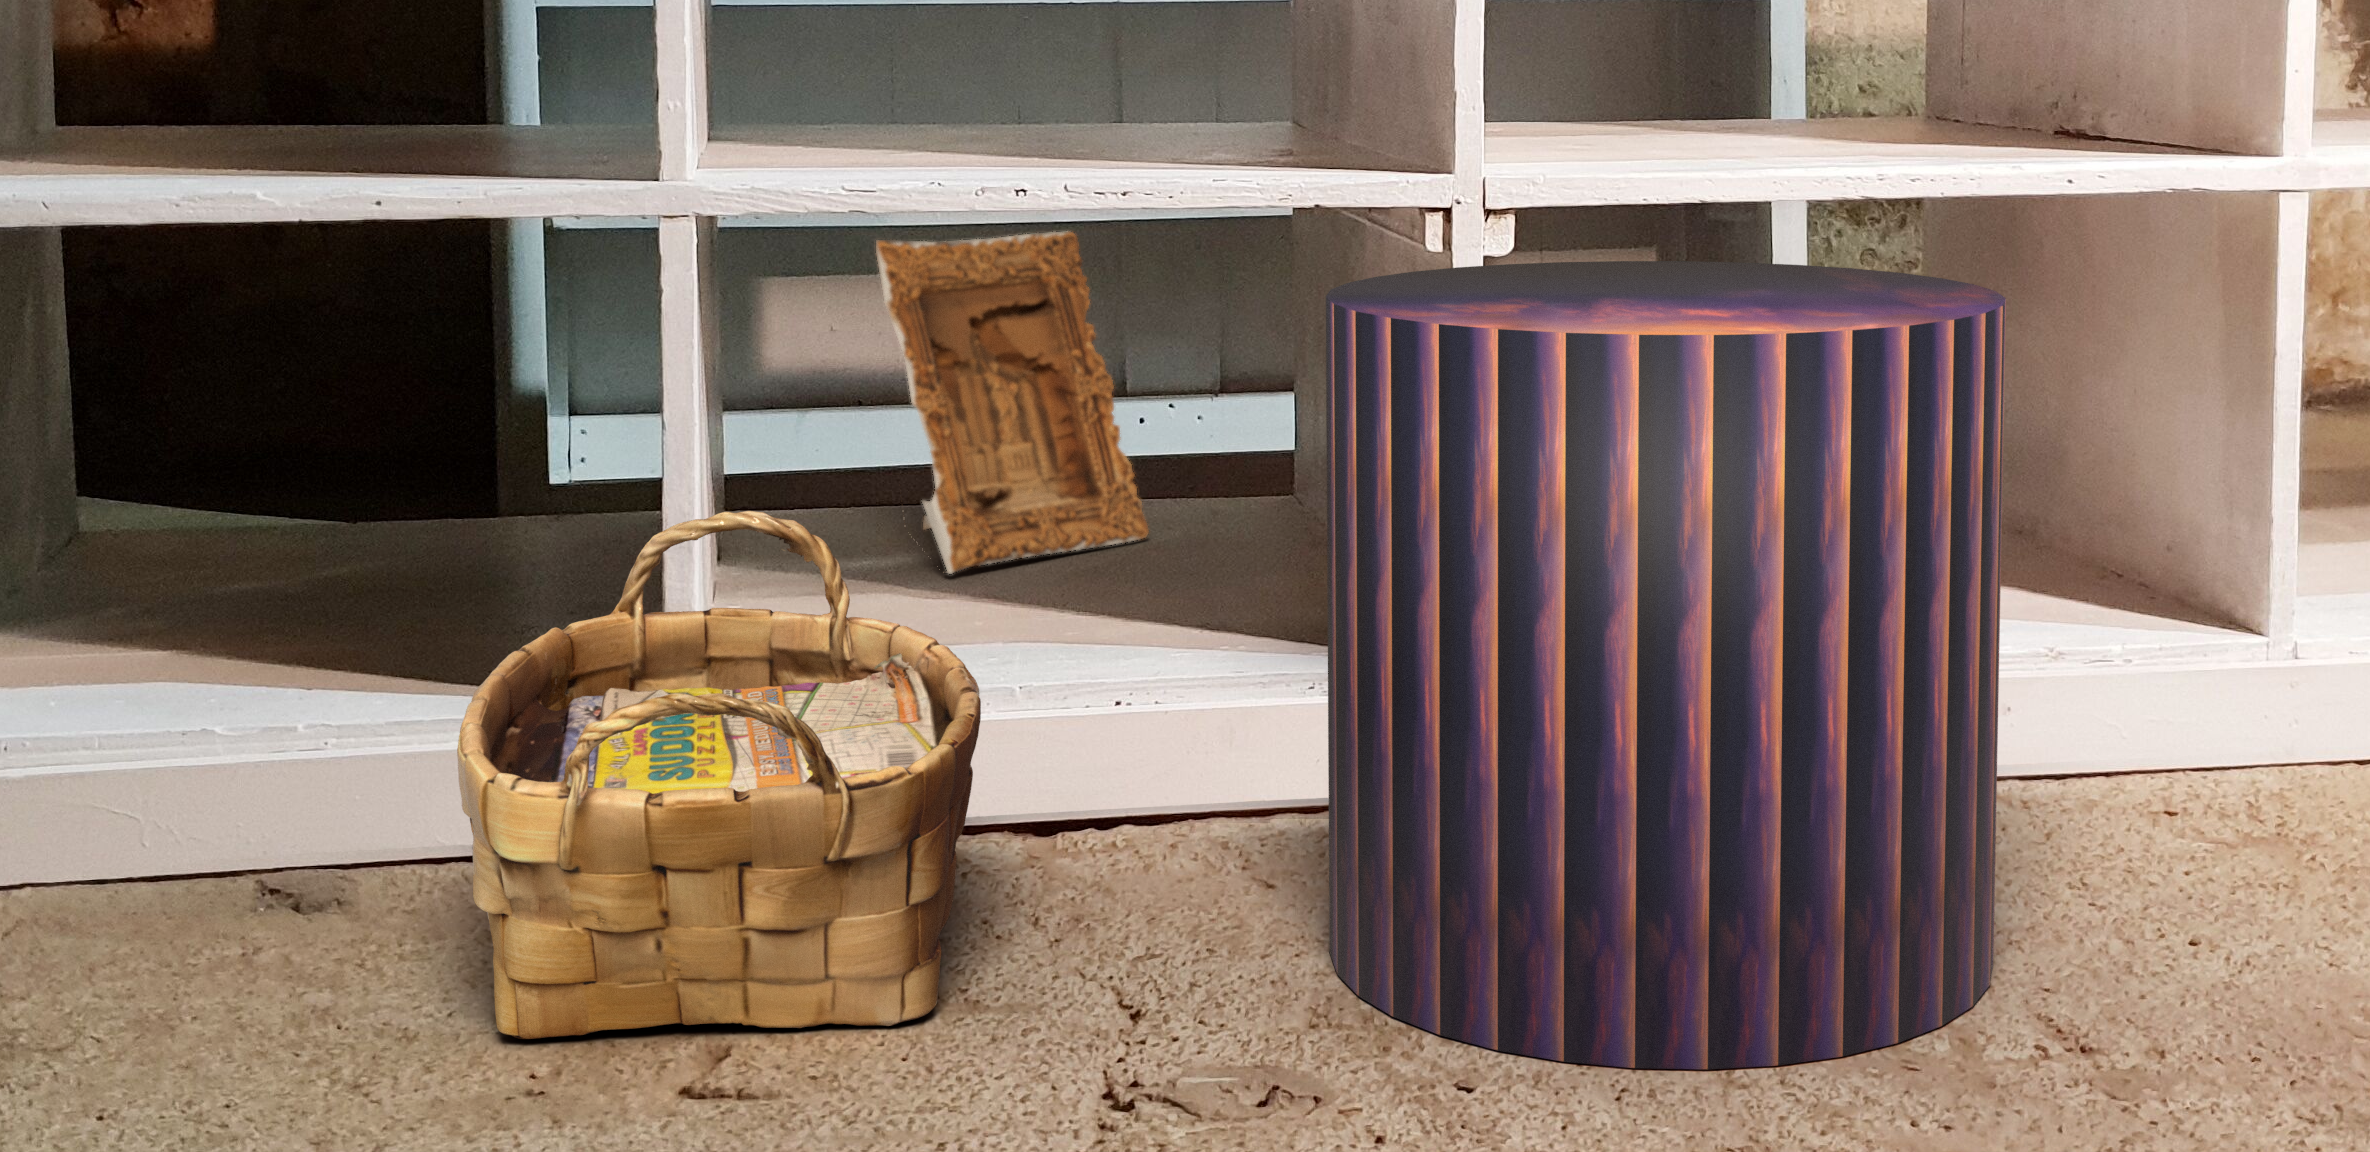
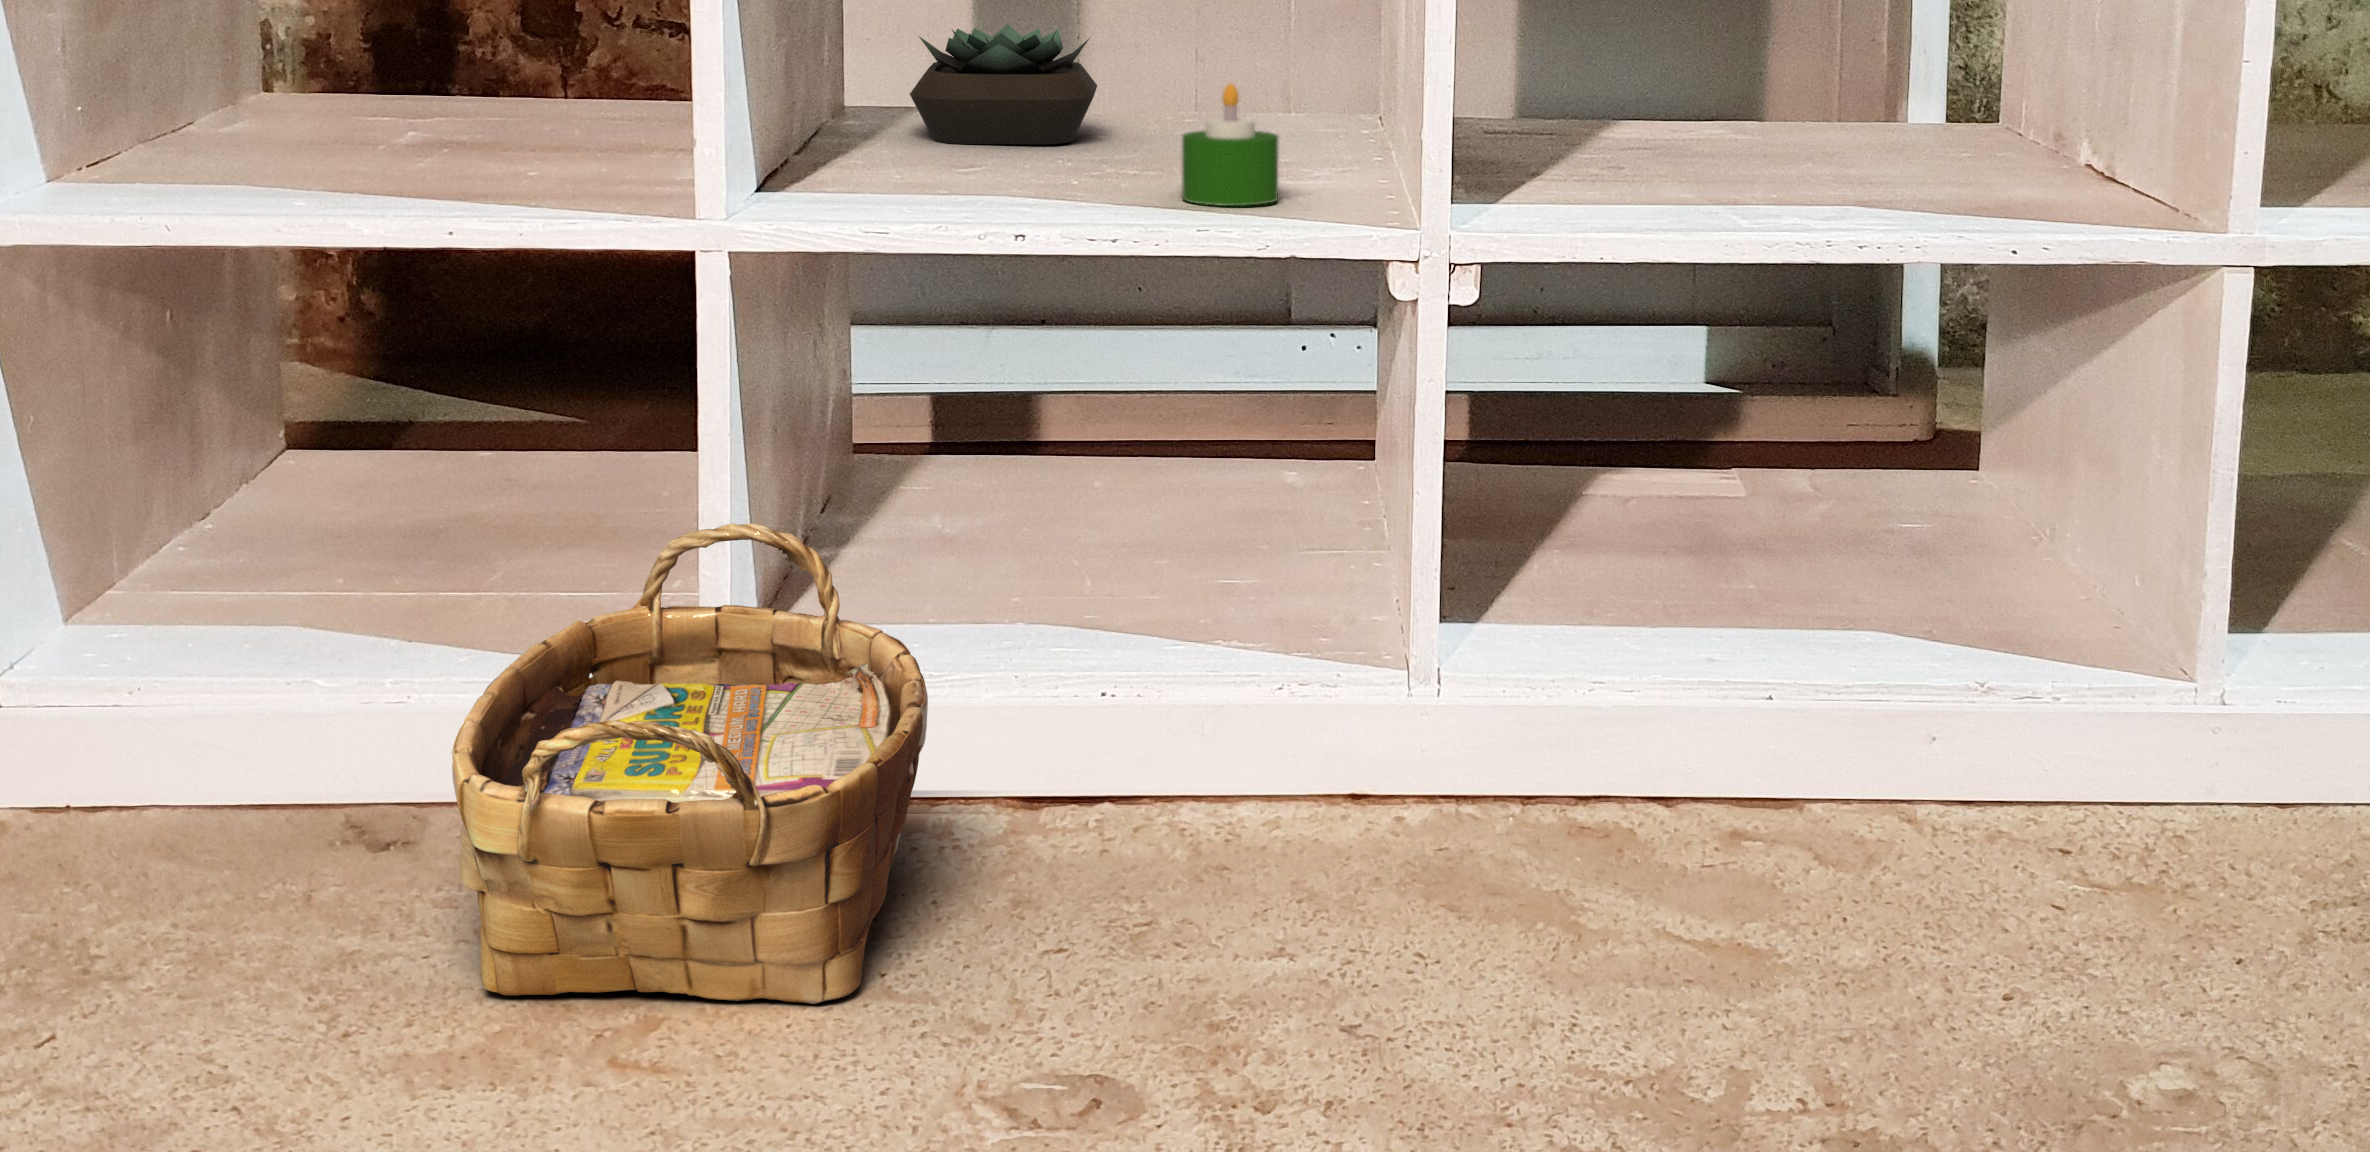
succulent plant: none [830,12,1033,133] -> present [910,24,1097,144]
candle: none [1185,28,1290,157] -> present [1182,84,1279,206]
picture frame: present [876,231,1148,574] -> none [945,227,1199,550]
pouf: present [1326,261,2006,1069] -> none [1223,327,1848,1103]

